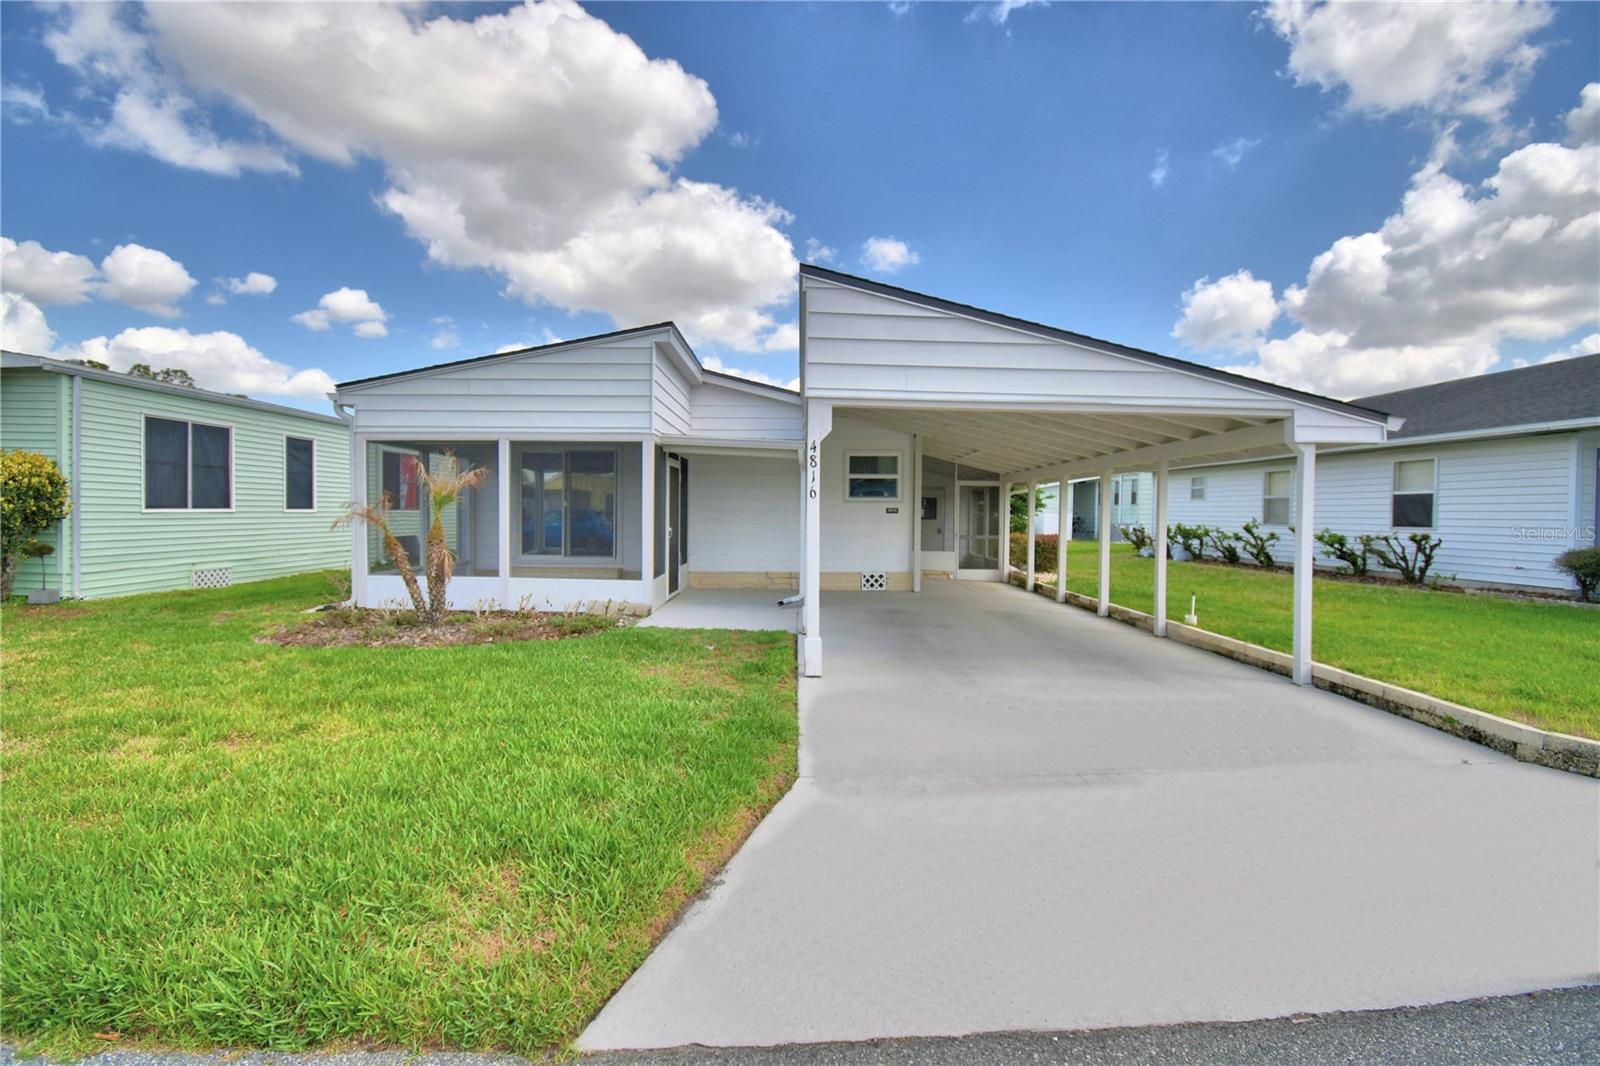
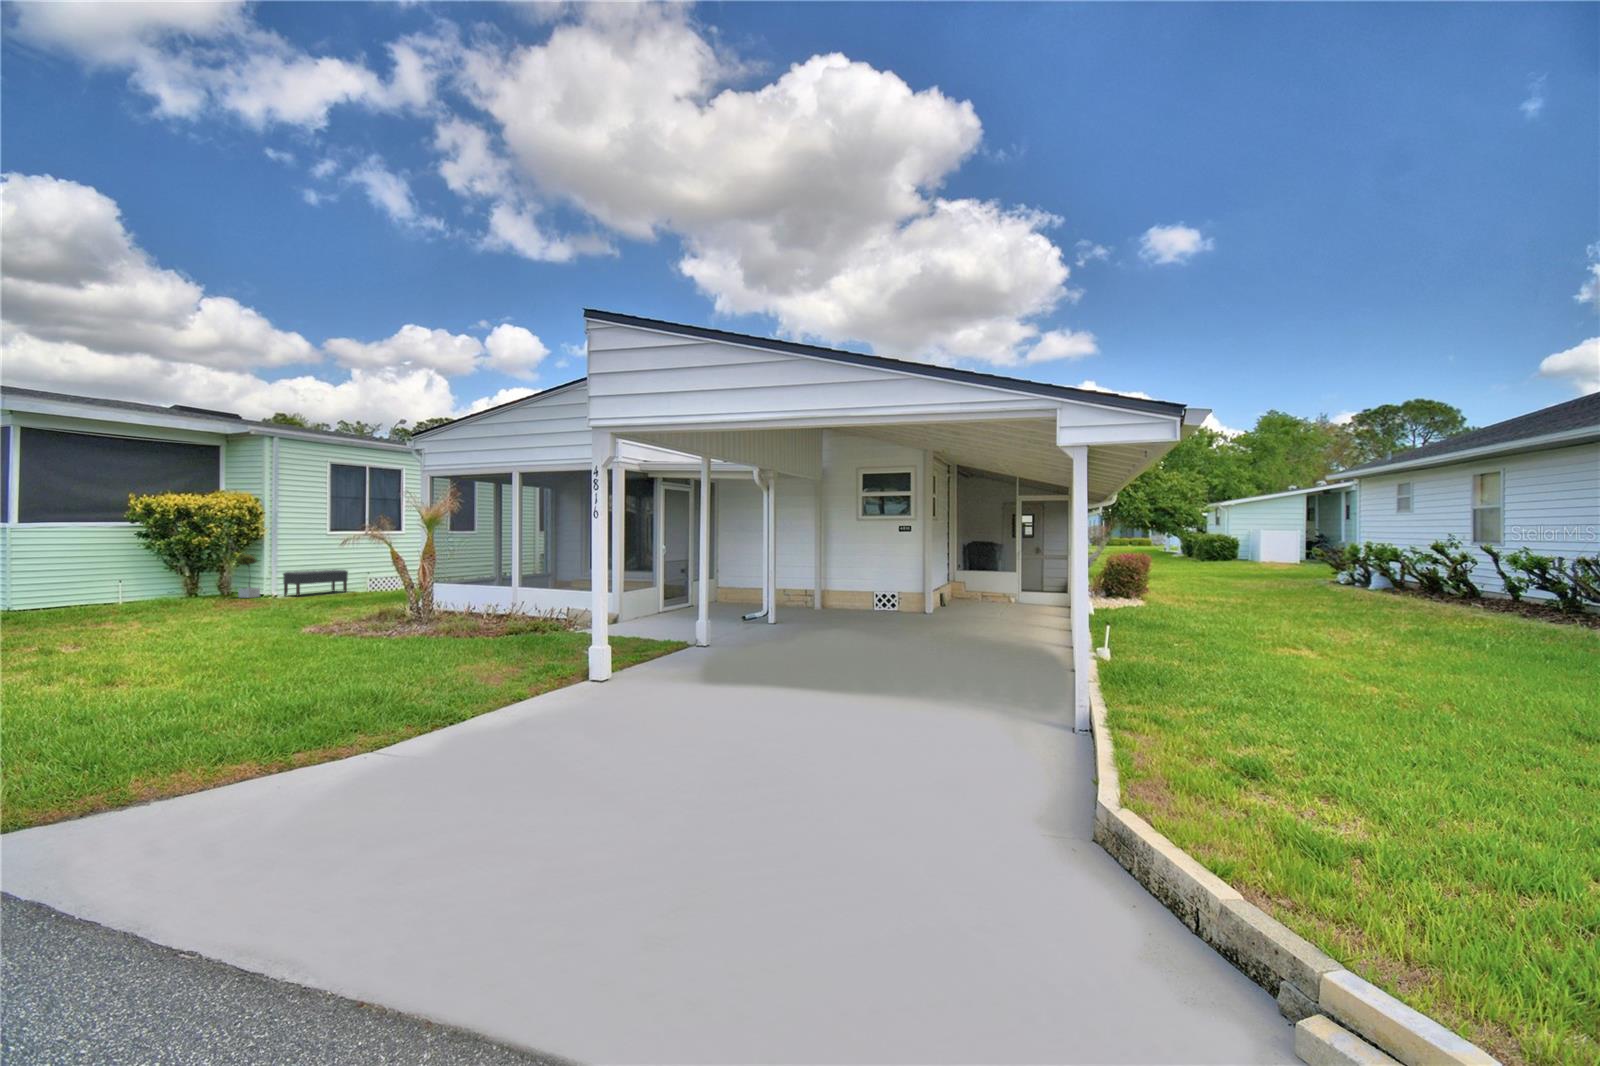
bench: none [92,562,177,599] -> present [283,570,348,596]

